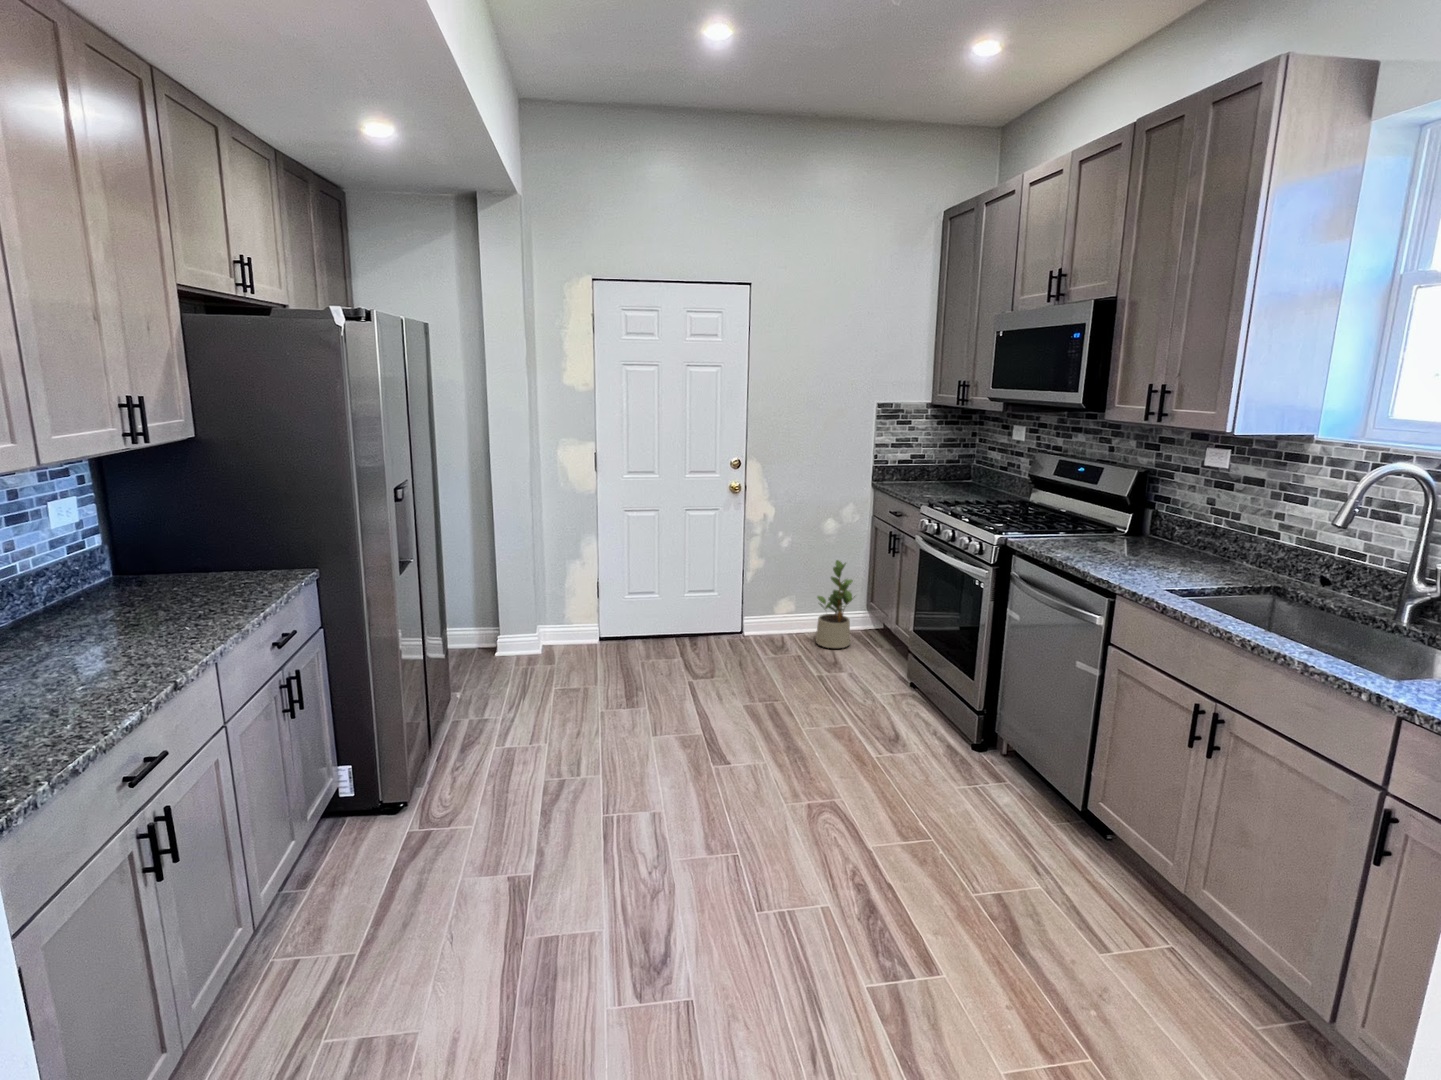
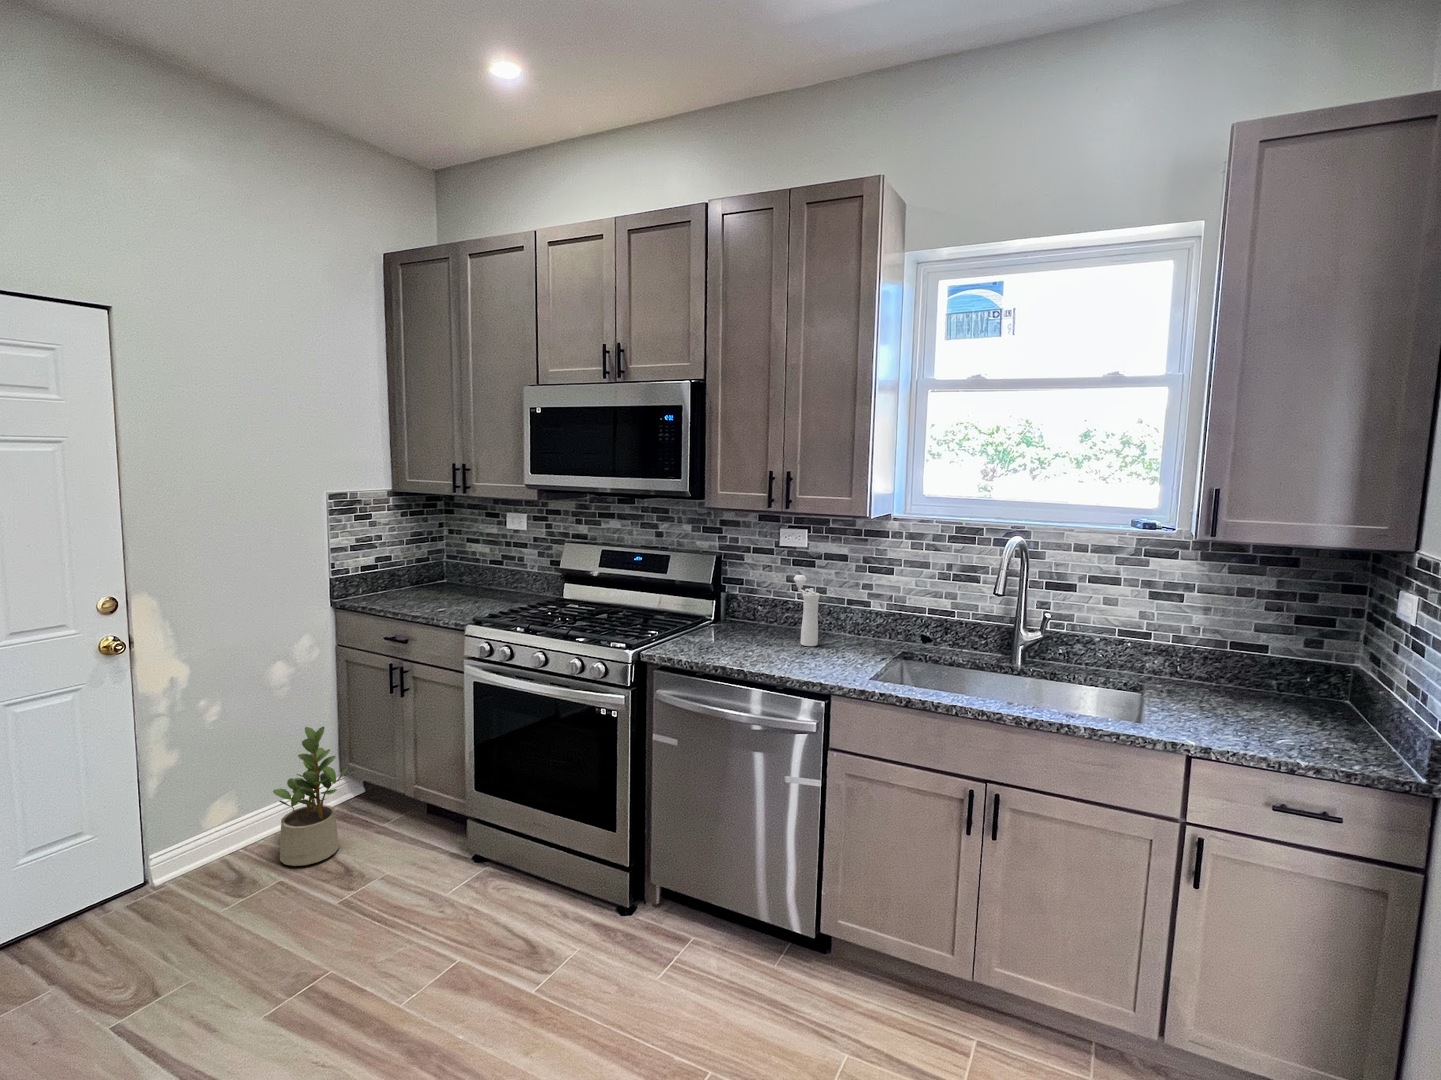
pepper mill: none [1166,494,1200,563] -> present [794,575,820,646]

